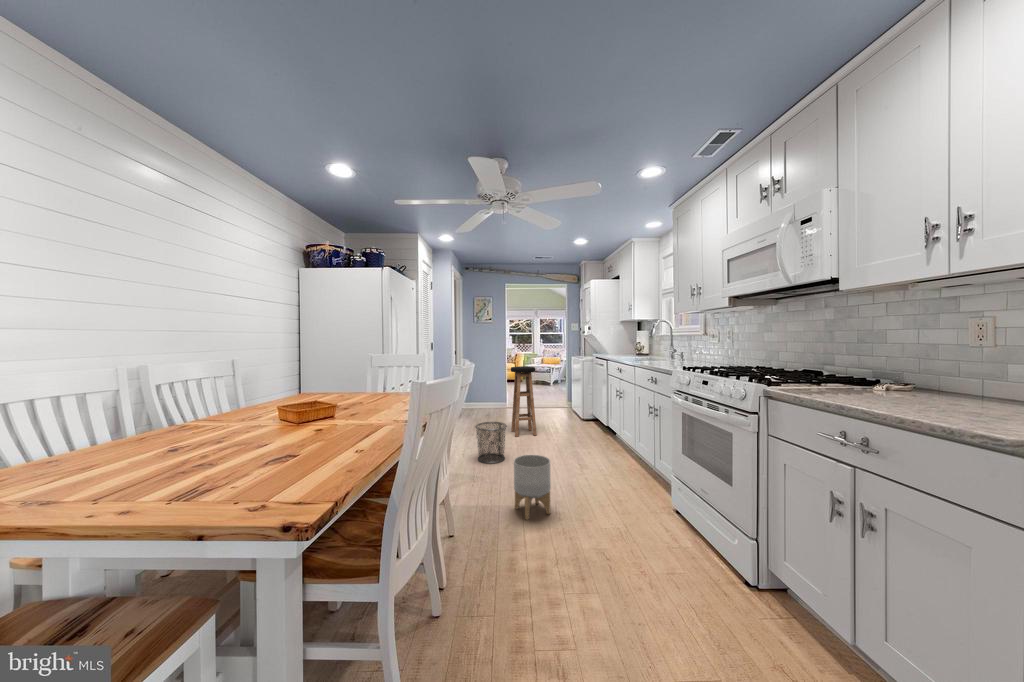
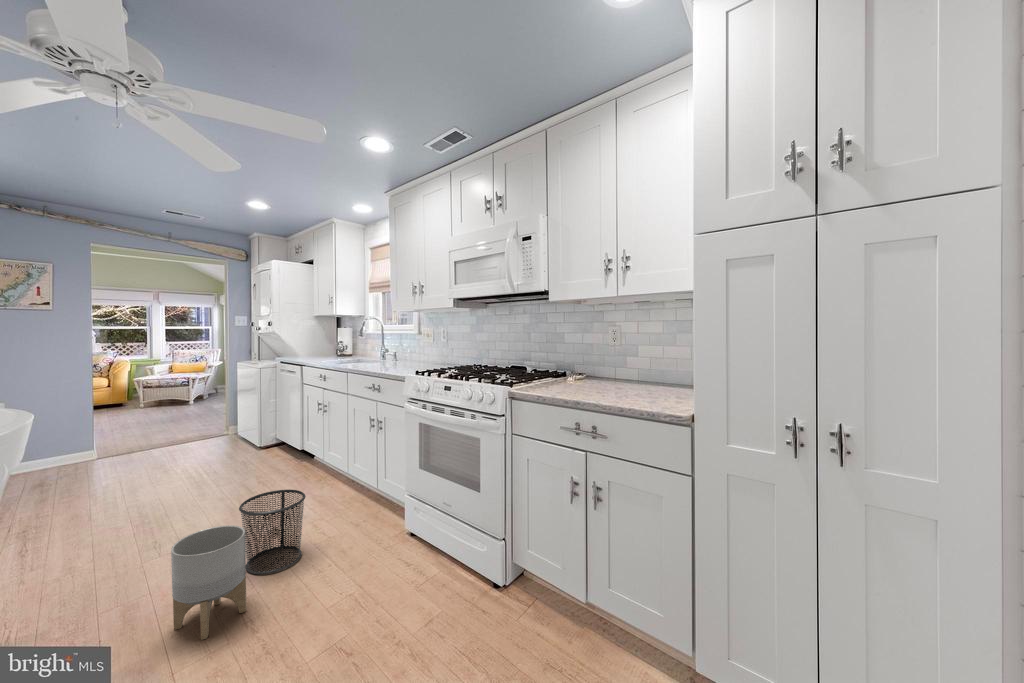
bar stool: present [511,366,537,437] -> none [126,384,185,504]
waste bin: present [476,422,506,463] -> present [239,489,306,575]

